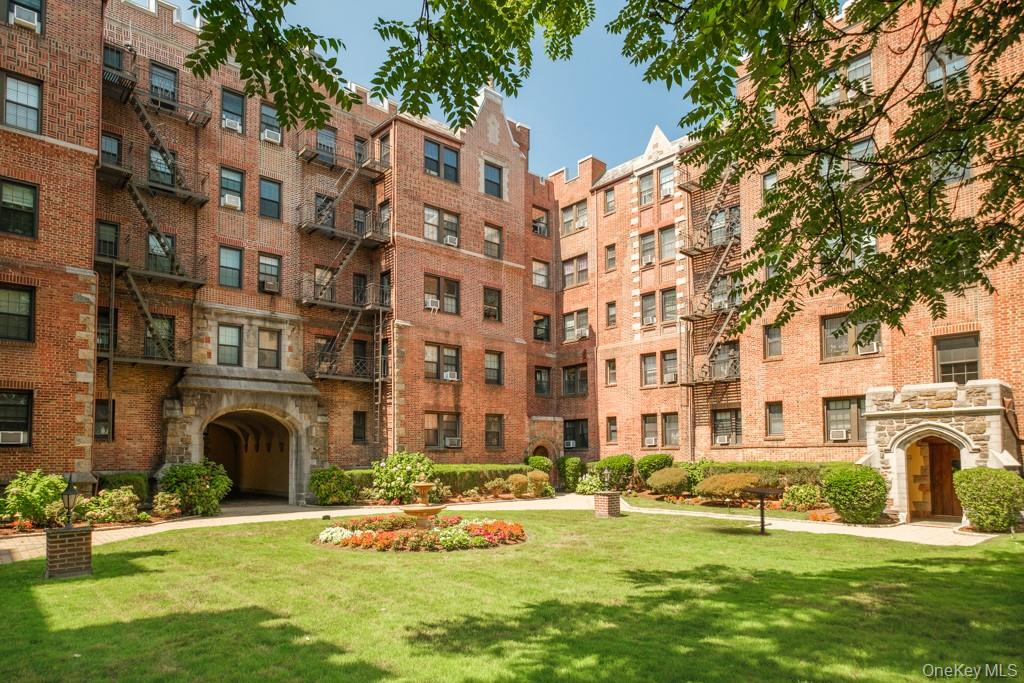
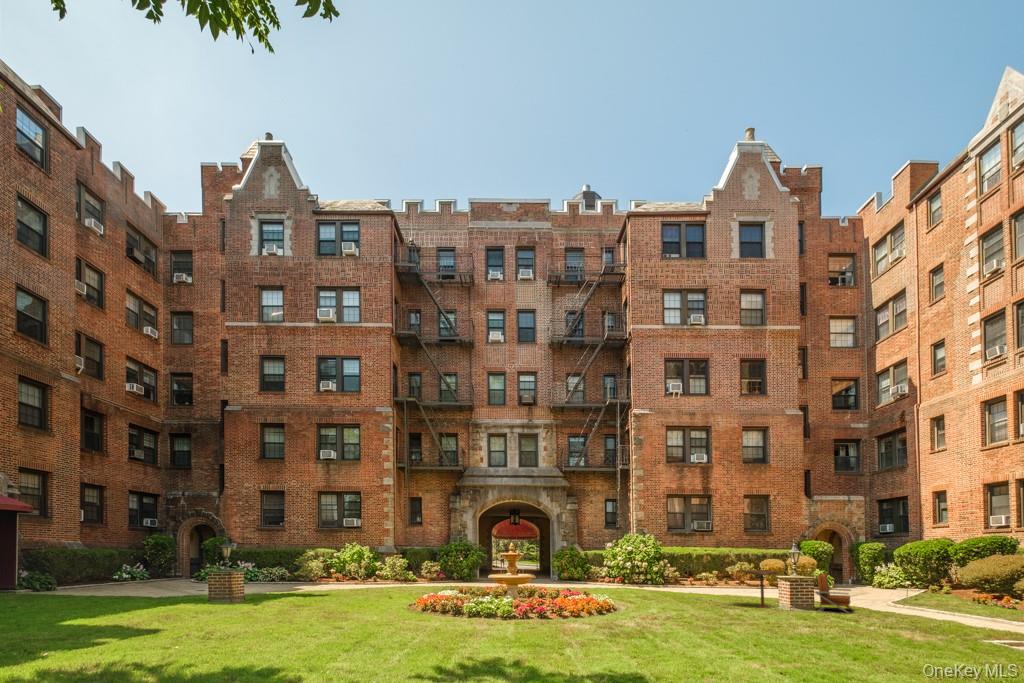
lounge chair: none [802,488,866,536] -> present [815,574,852,614]

